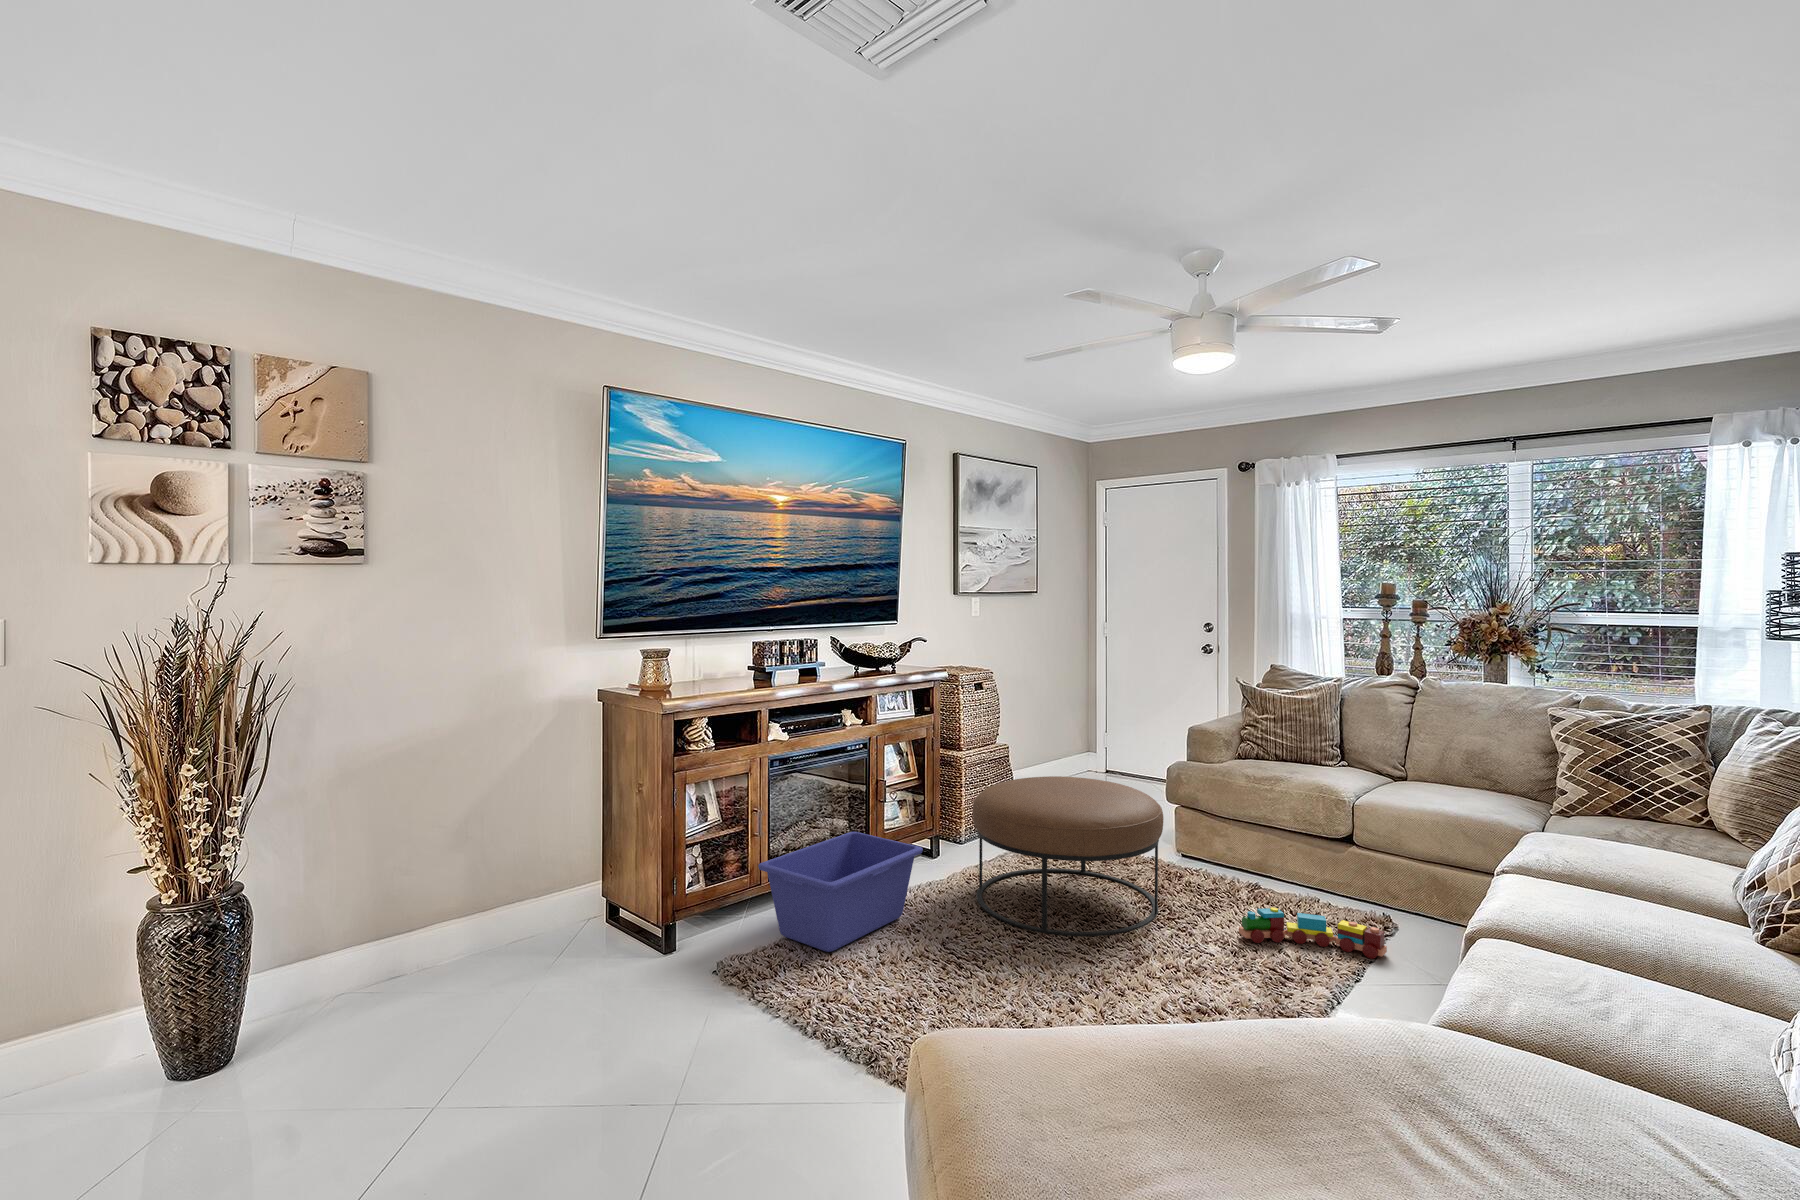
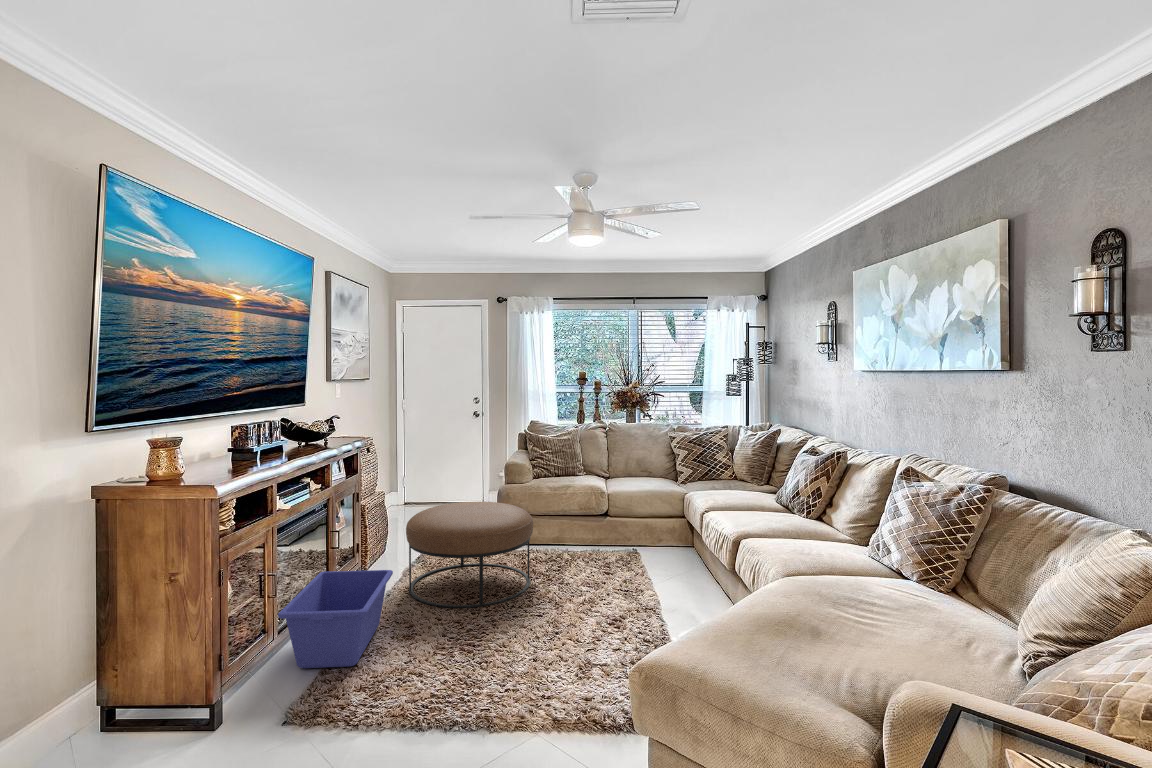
toy train: present [1239,907,1387,959] -> none [580,554,646,578]

